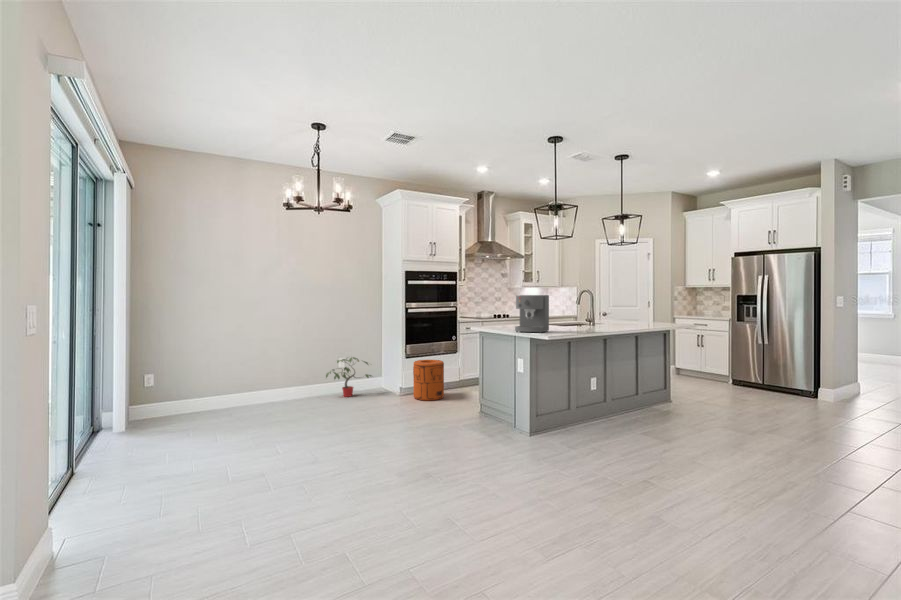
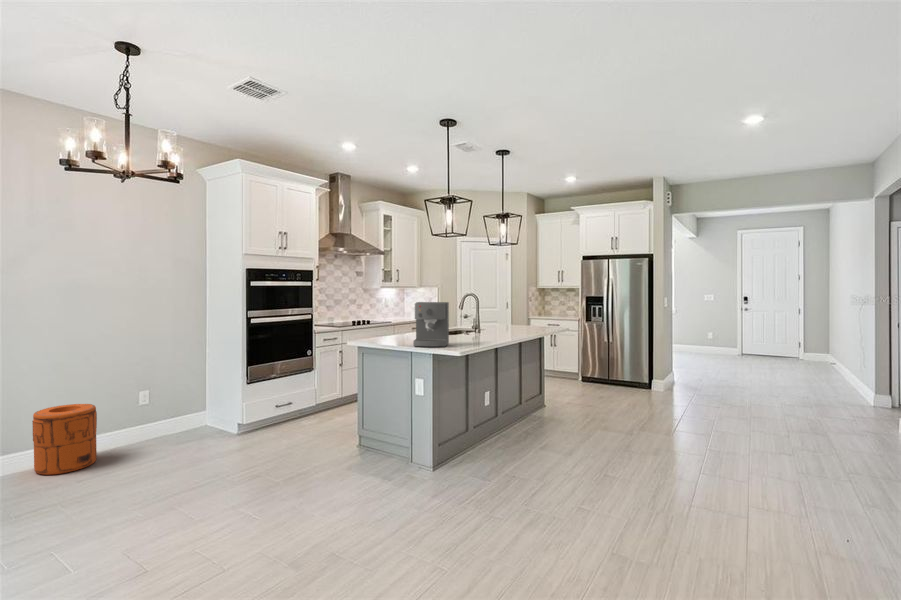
potted plant: present [326,357,371,397] -> none [123,386,202,443]
trash can: present [413,360,444,400] -> present [32,404,97,475]

